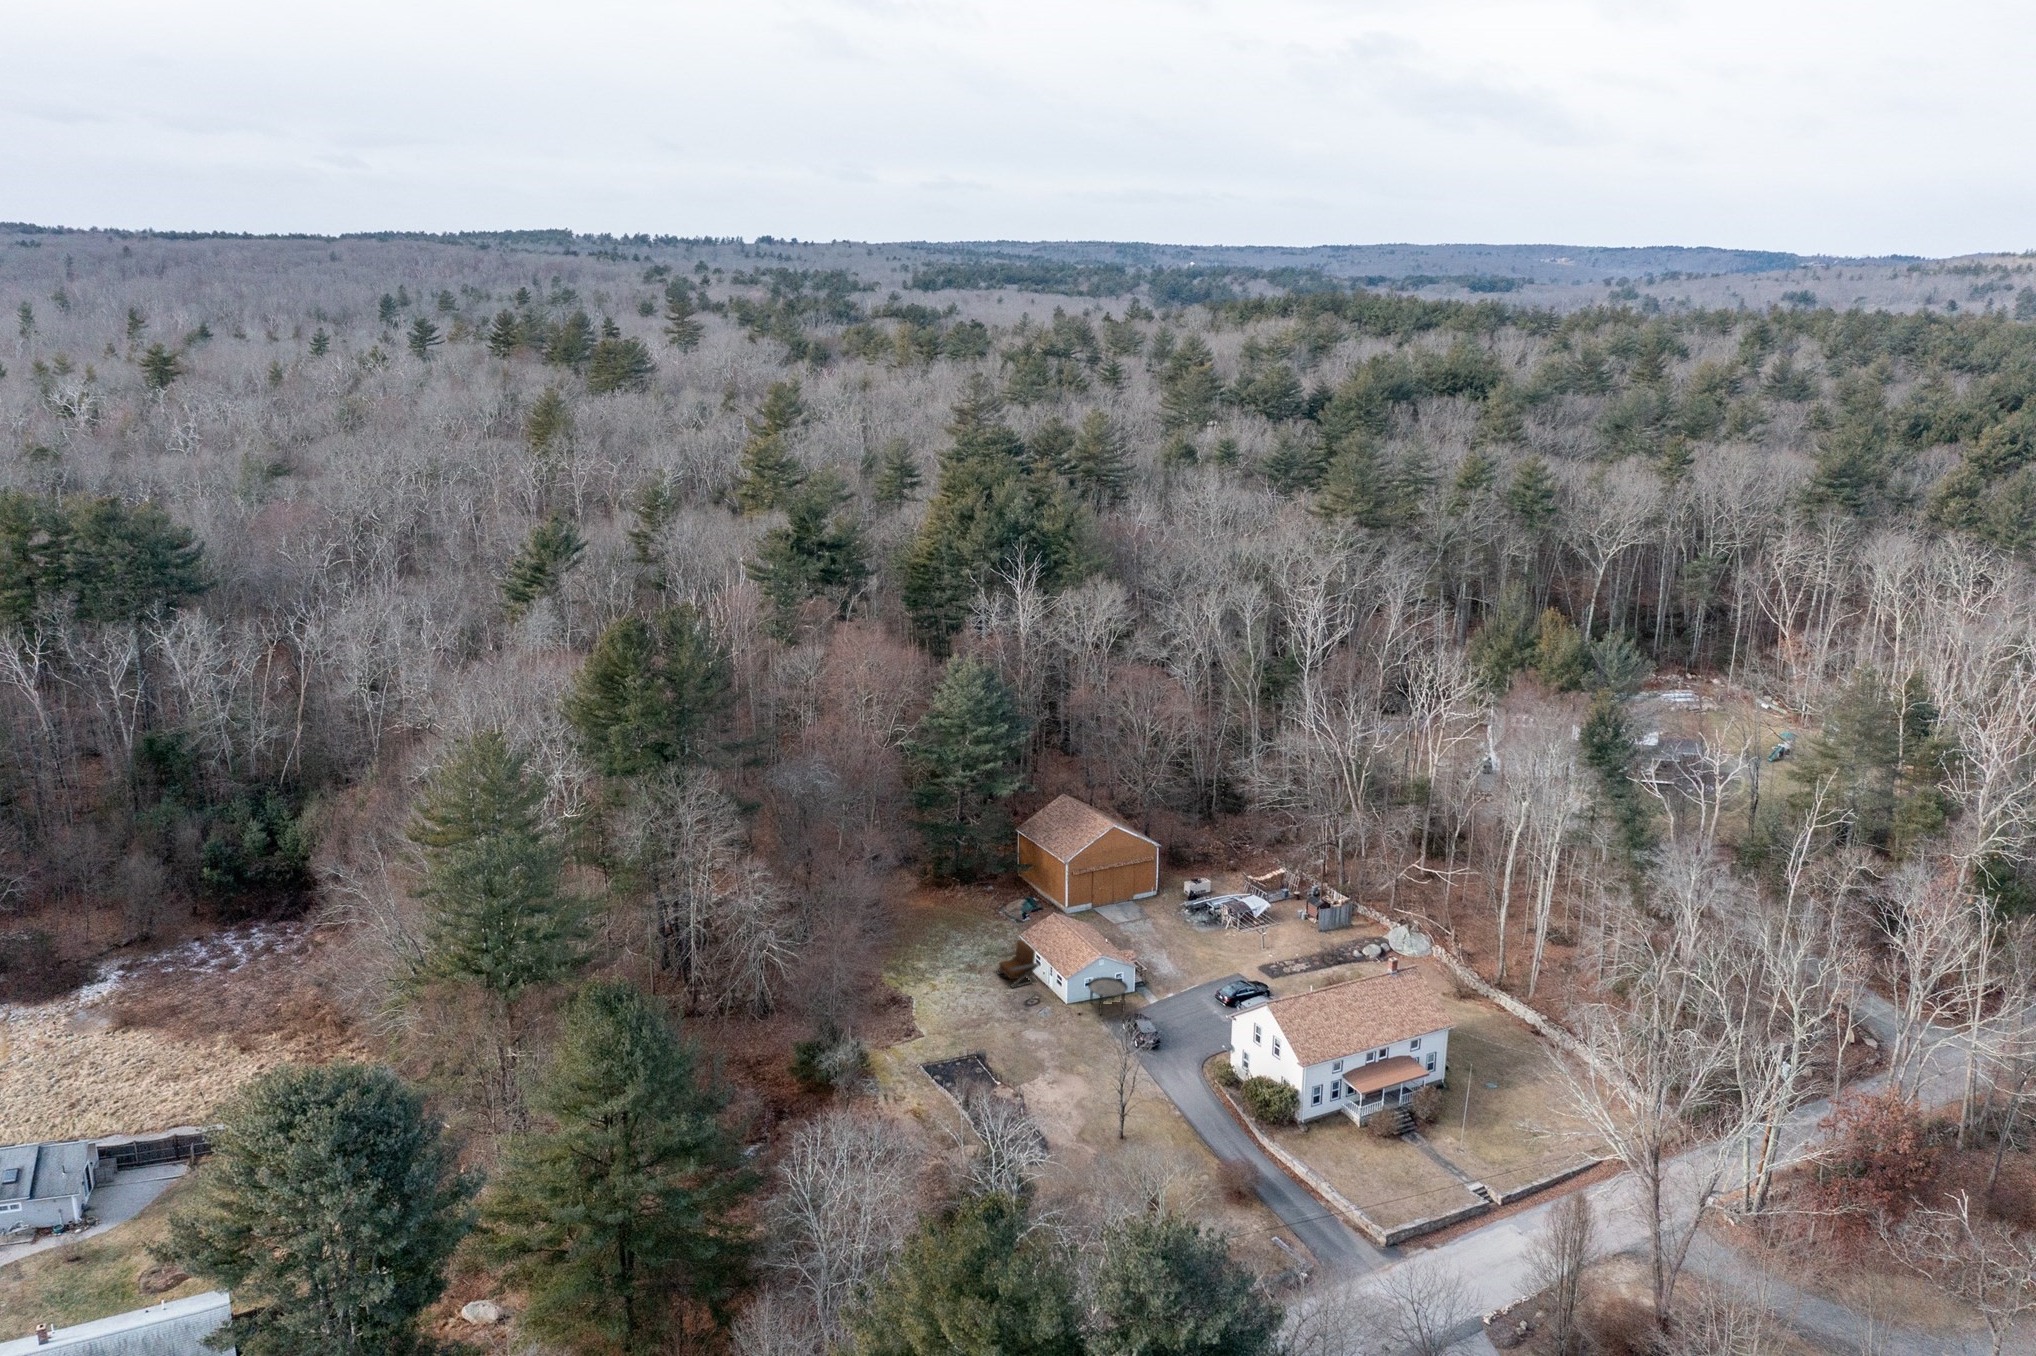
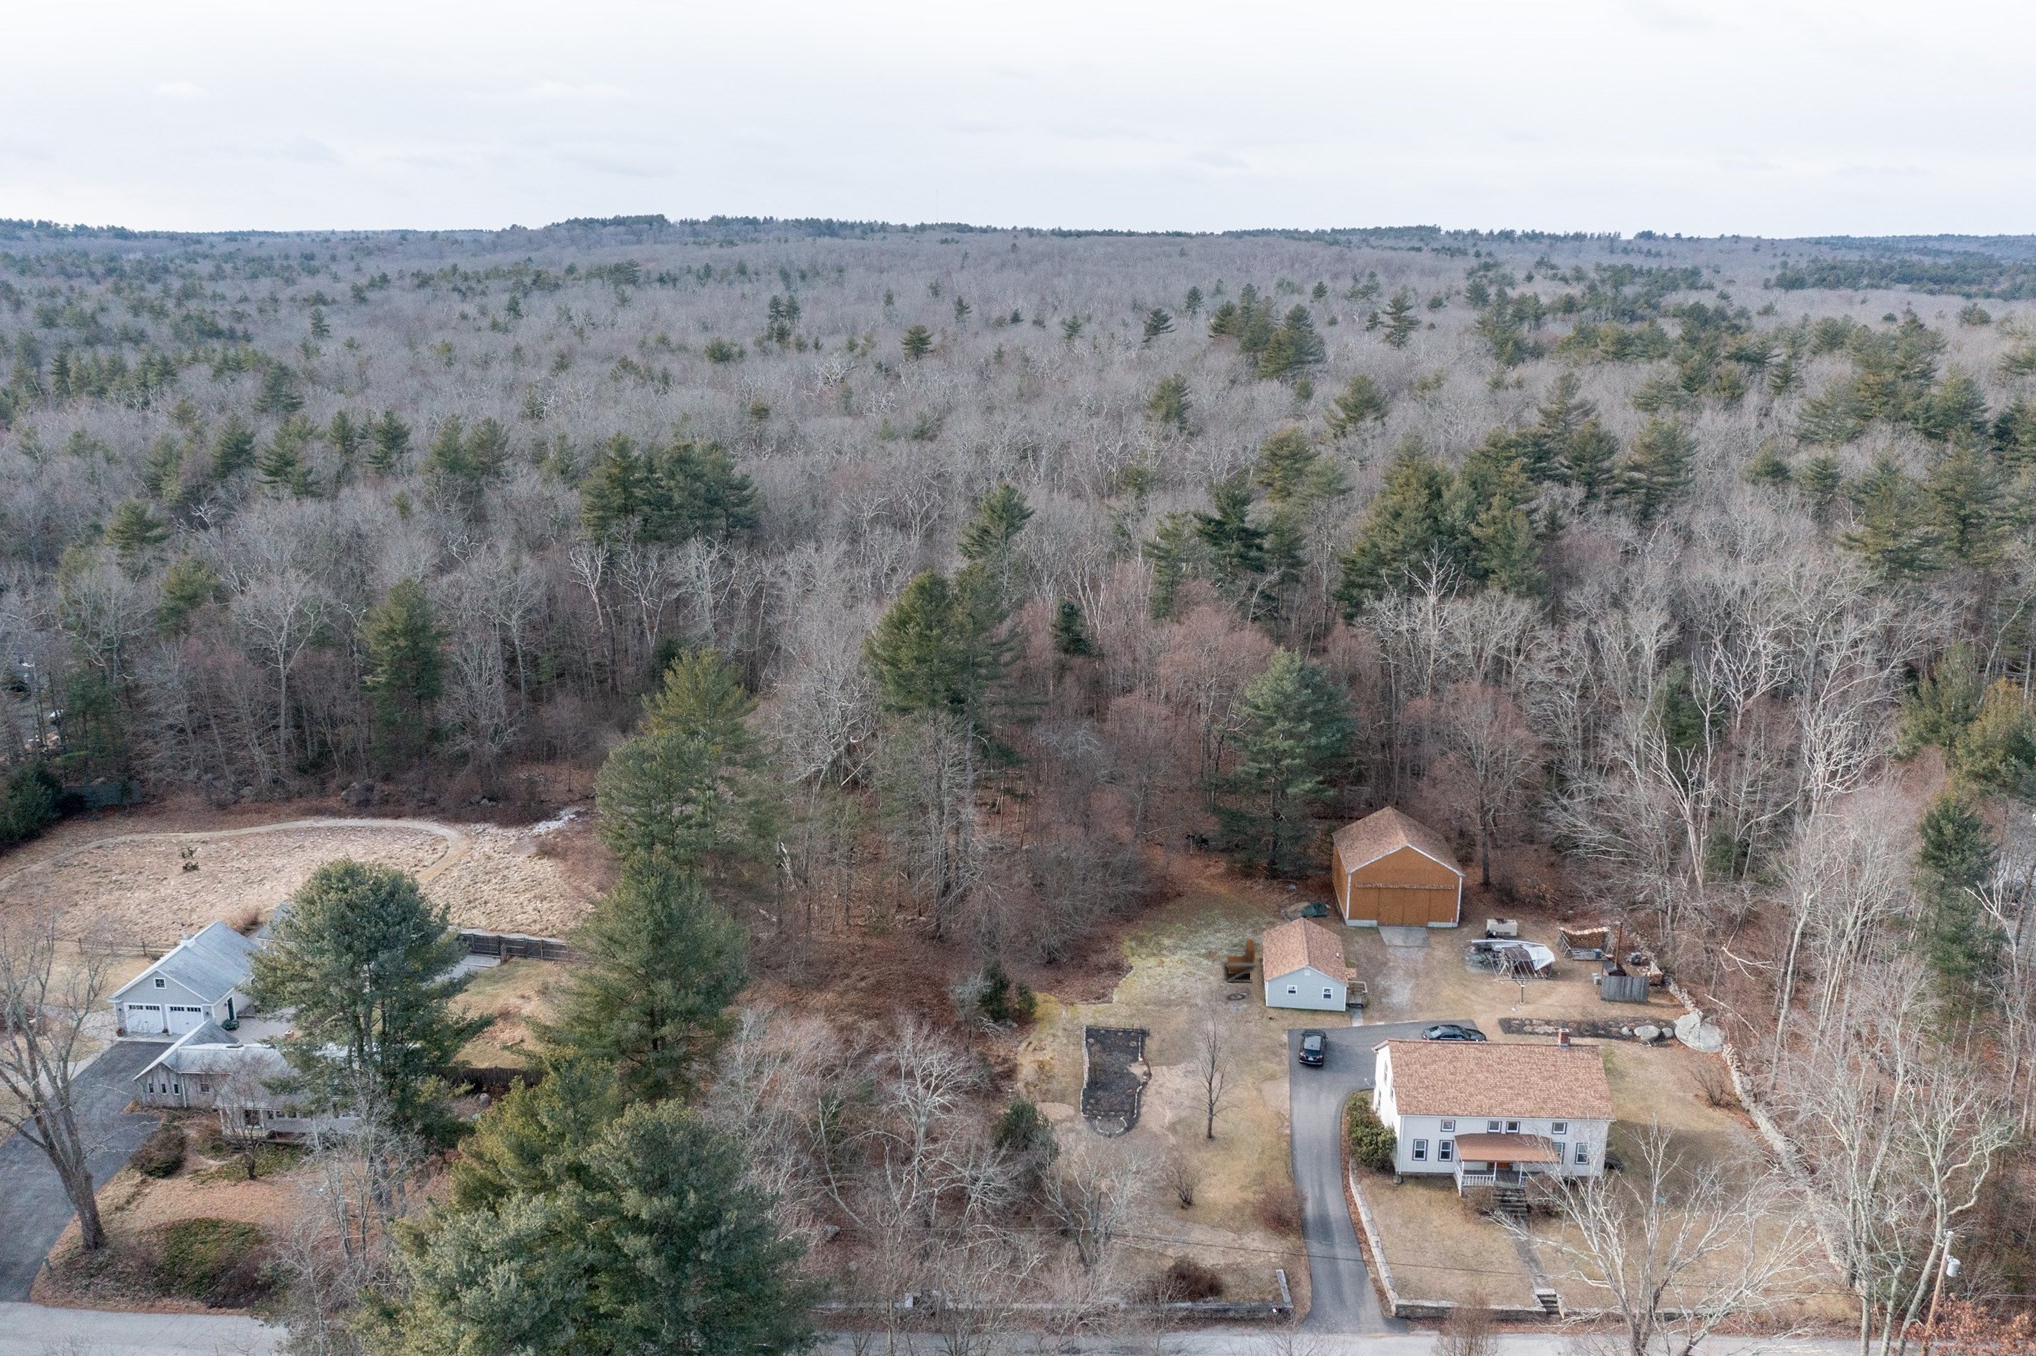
round table: present [1088,977,1128,1014] -> none [1283,989,1324,1028]

